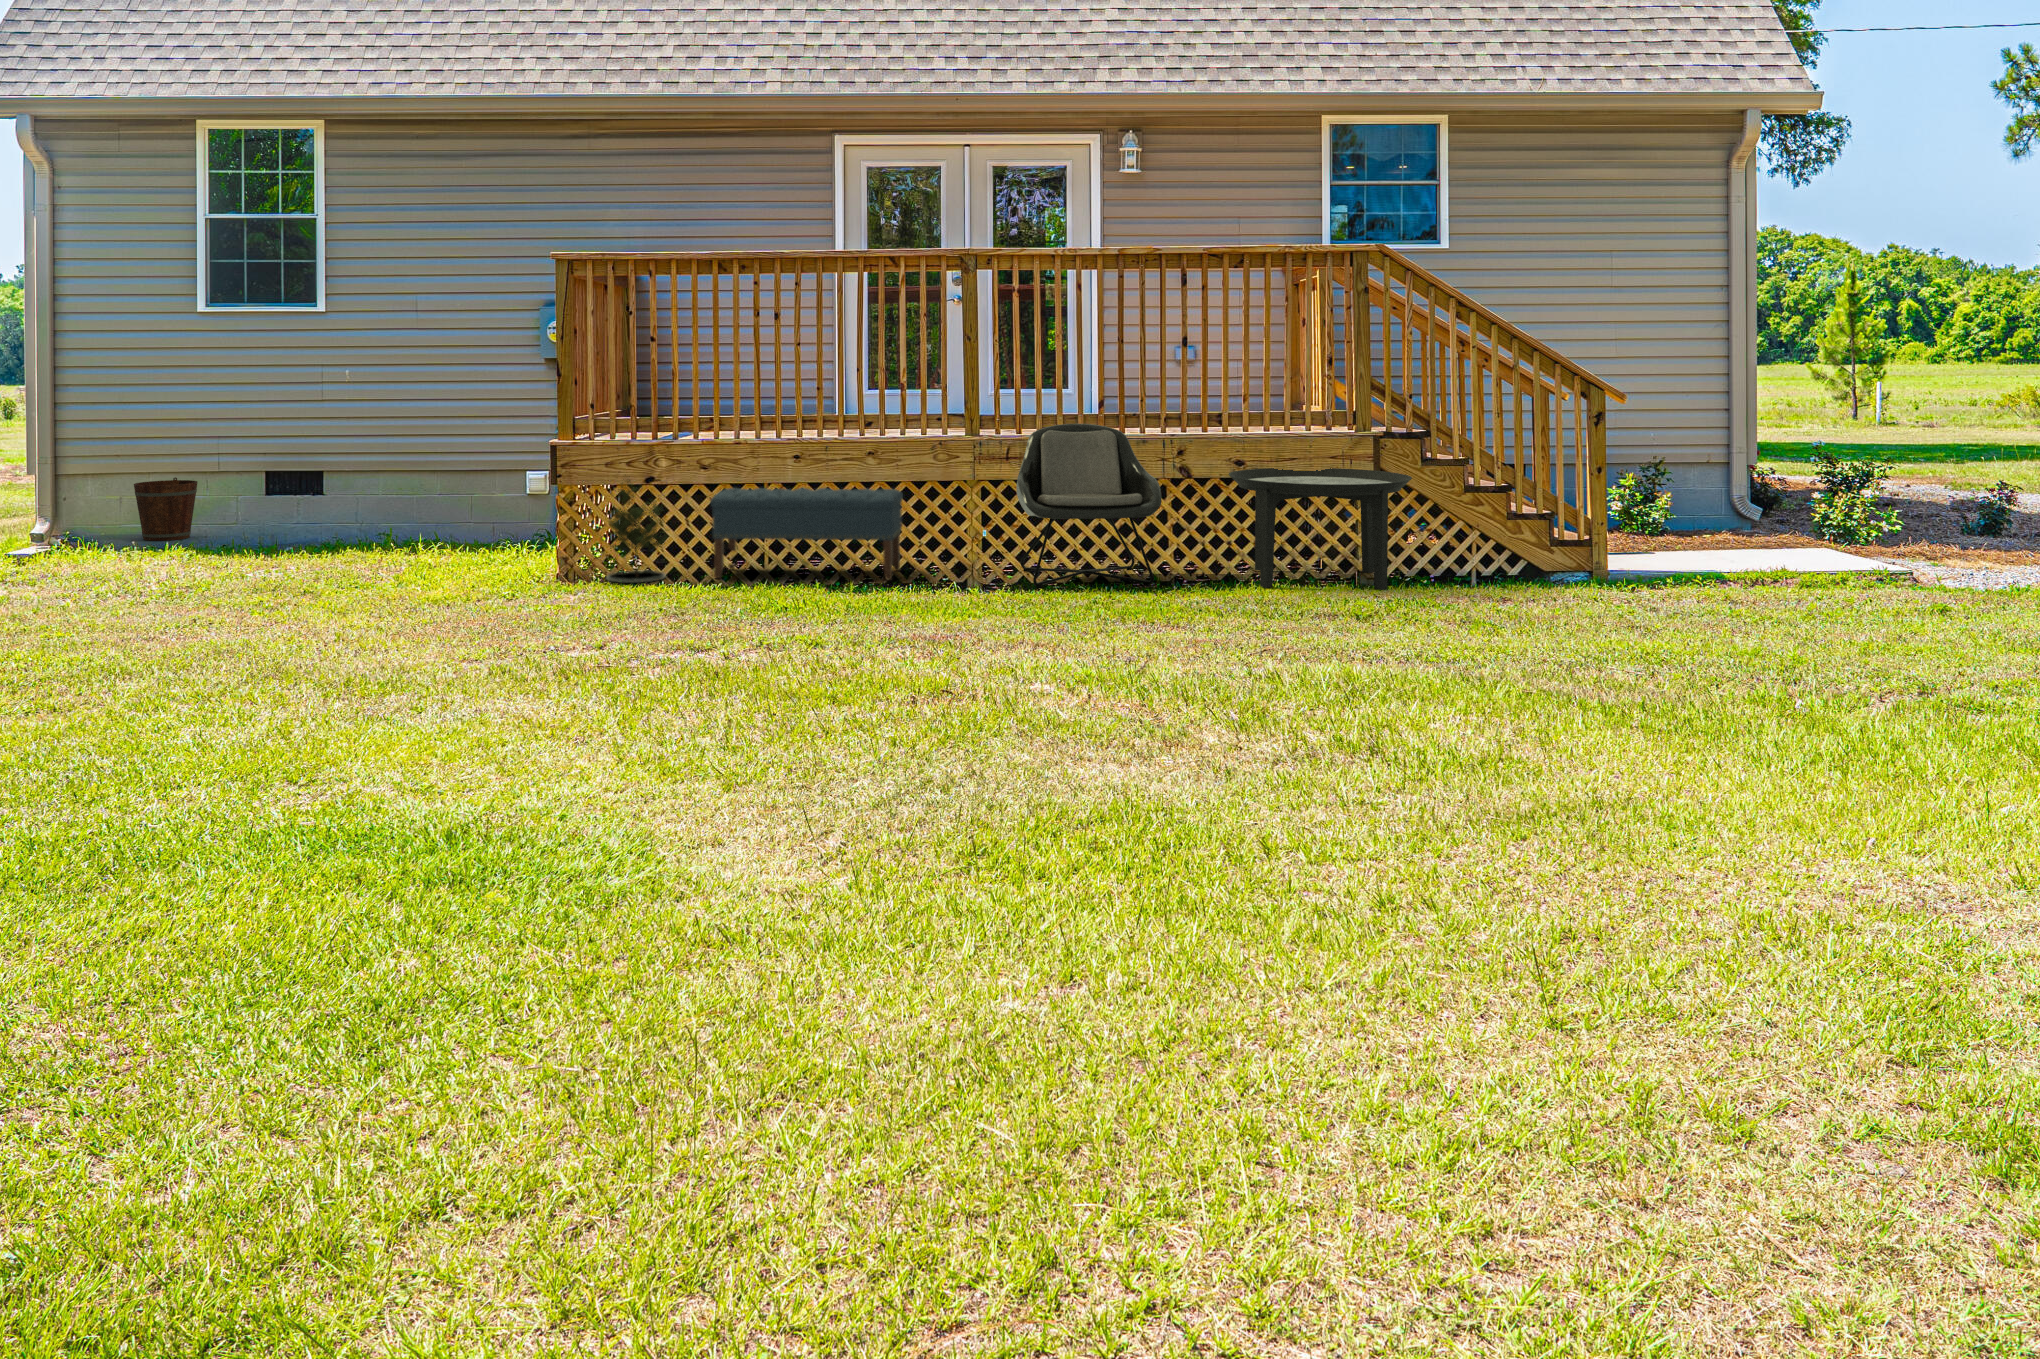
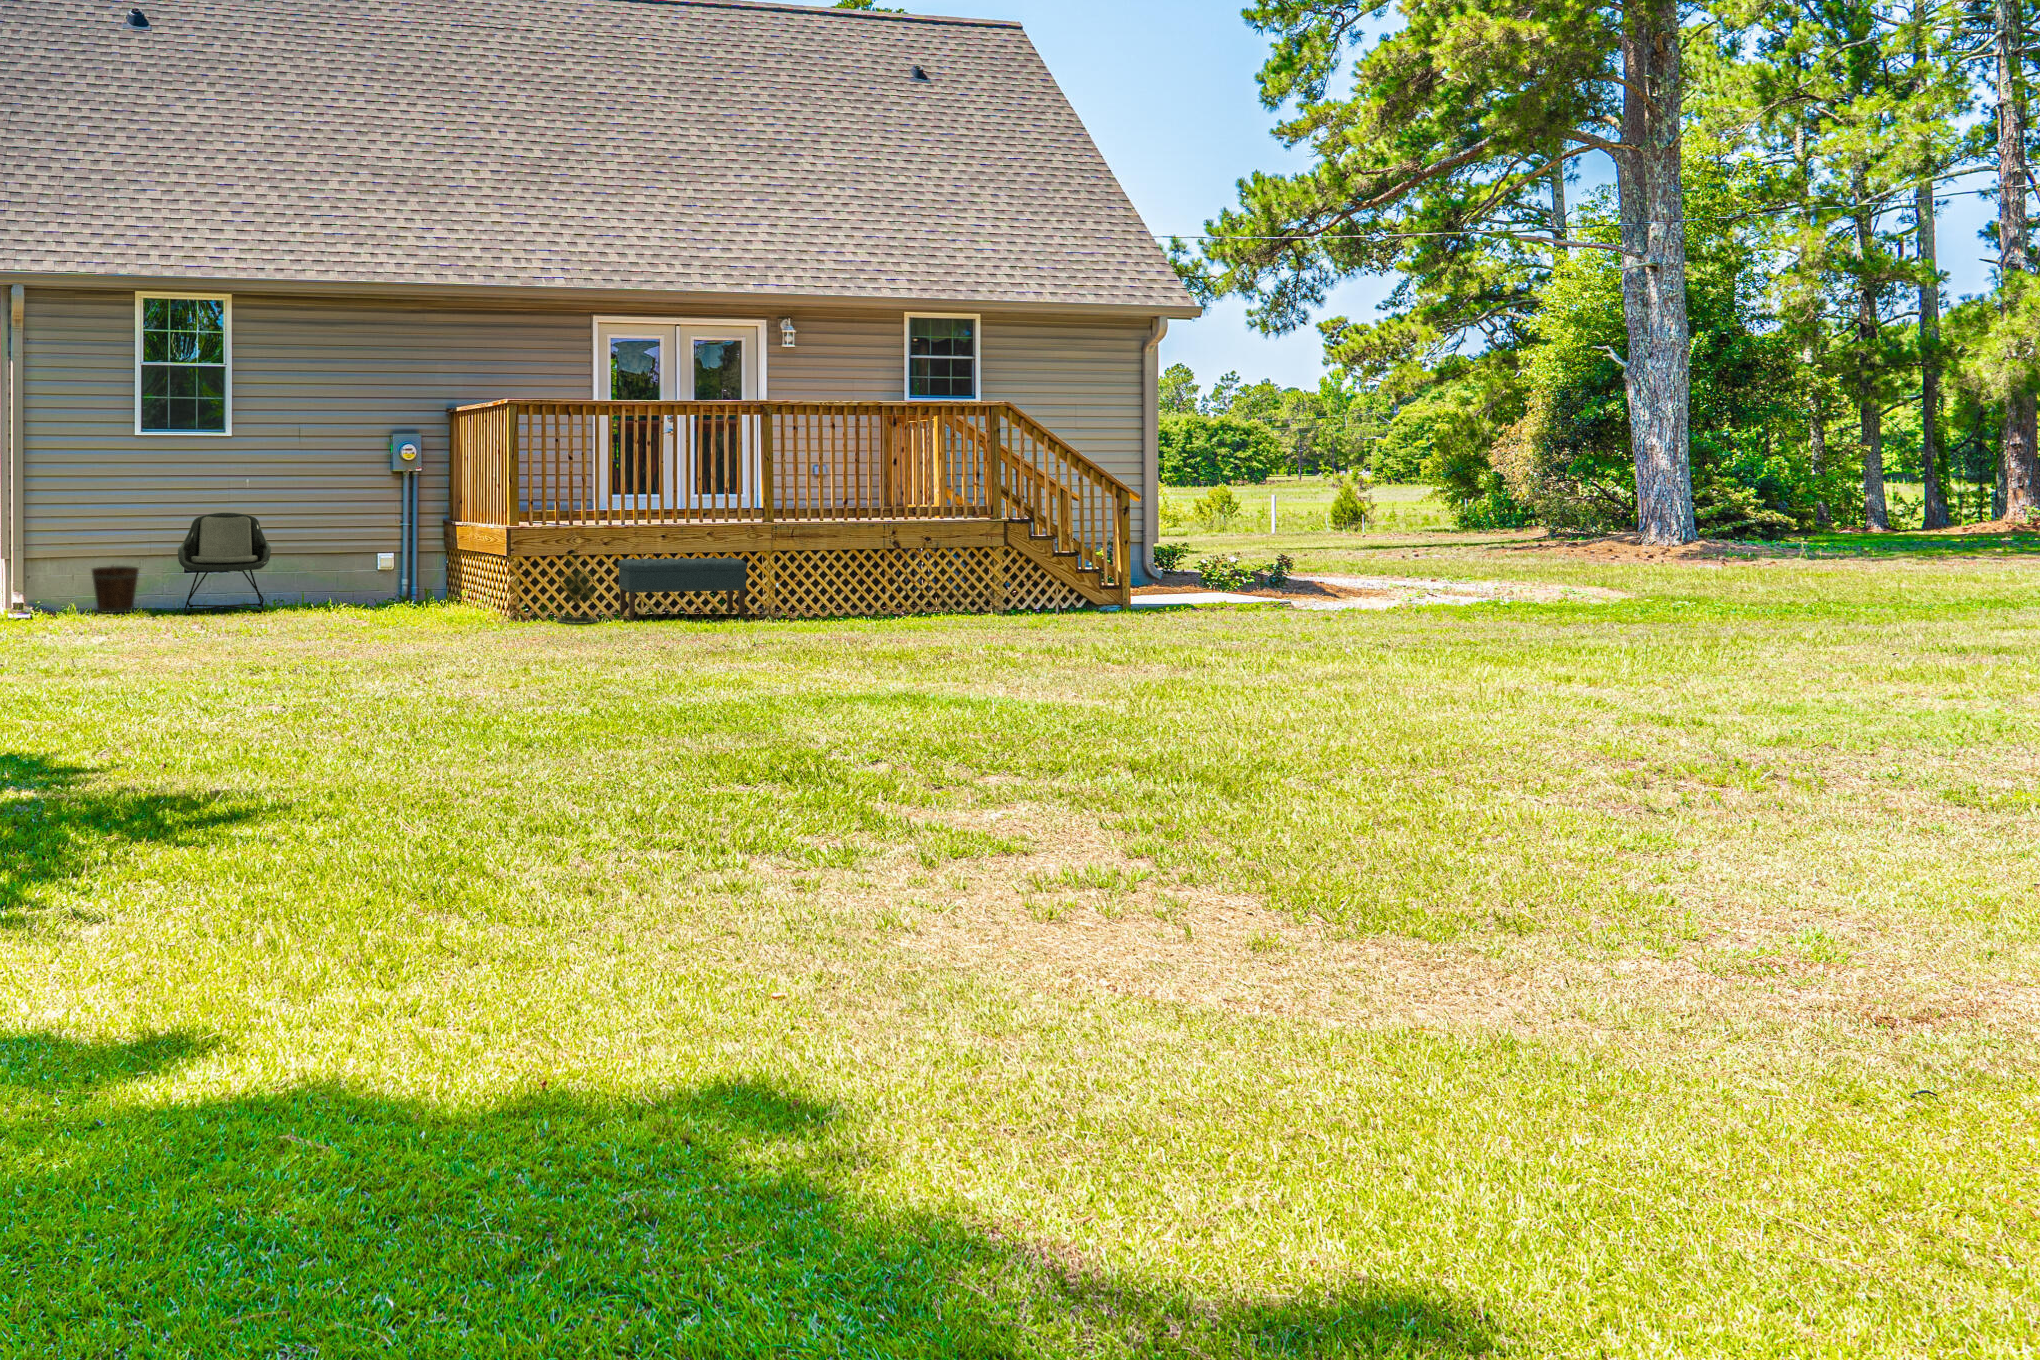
lounge chair: present [1017,424,1162,588] -> present [178,513,271,615]
round table: present [1229,468,1412,590] -> none [936,540,1051,612]

